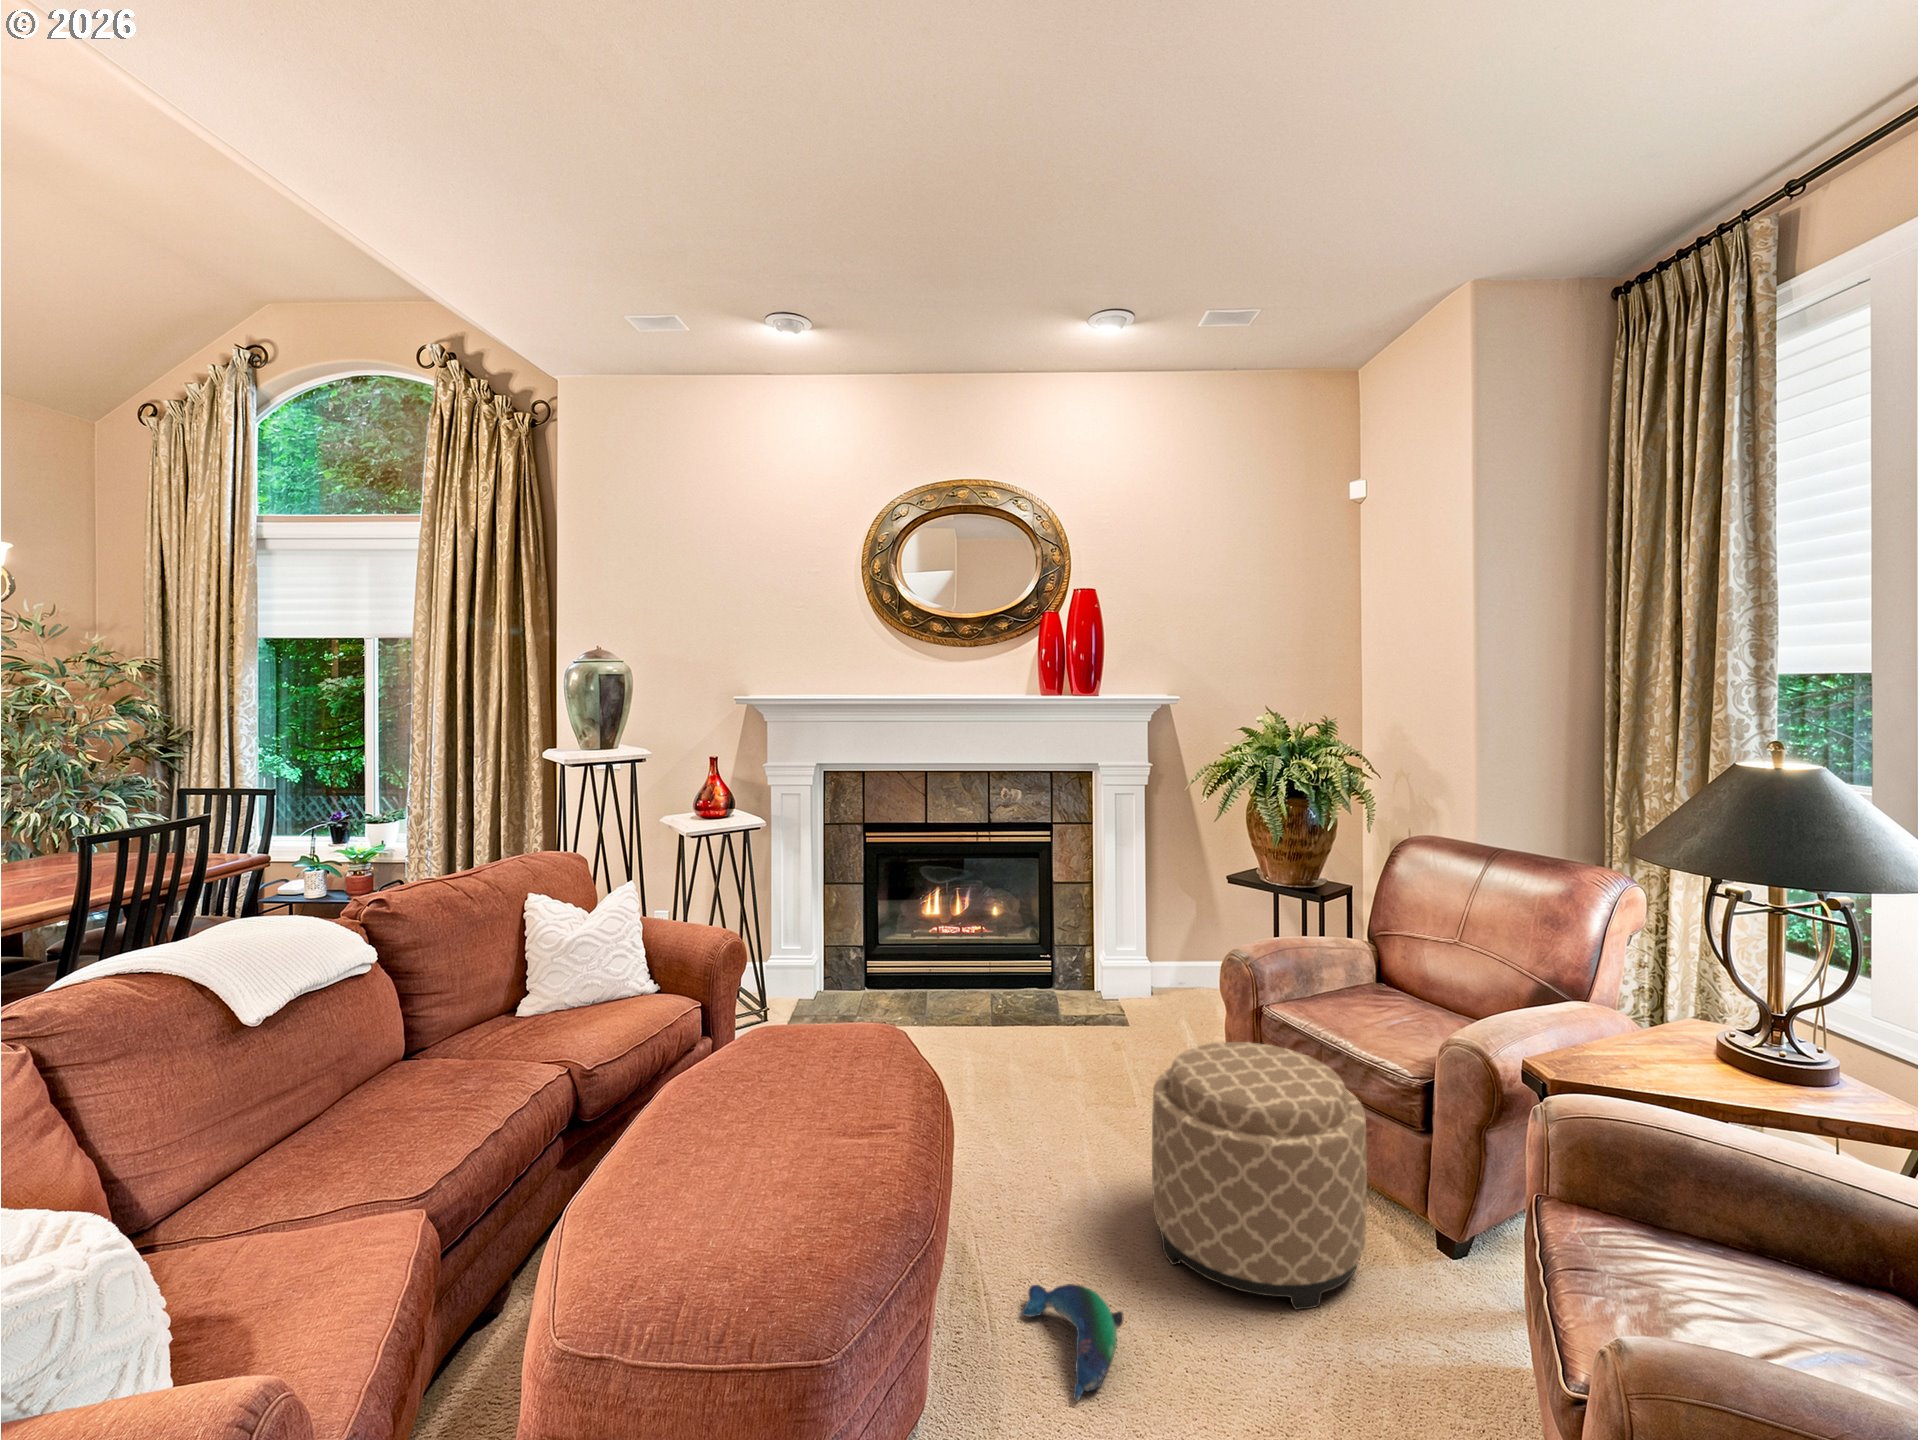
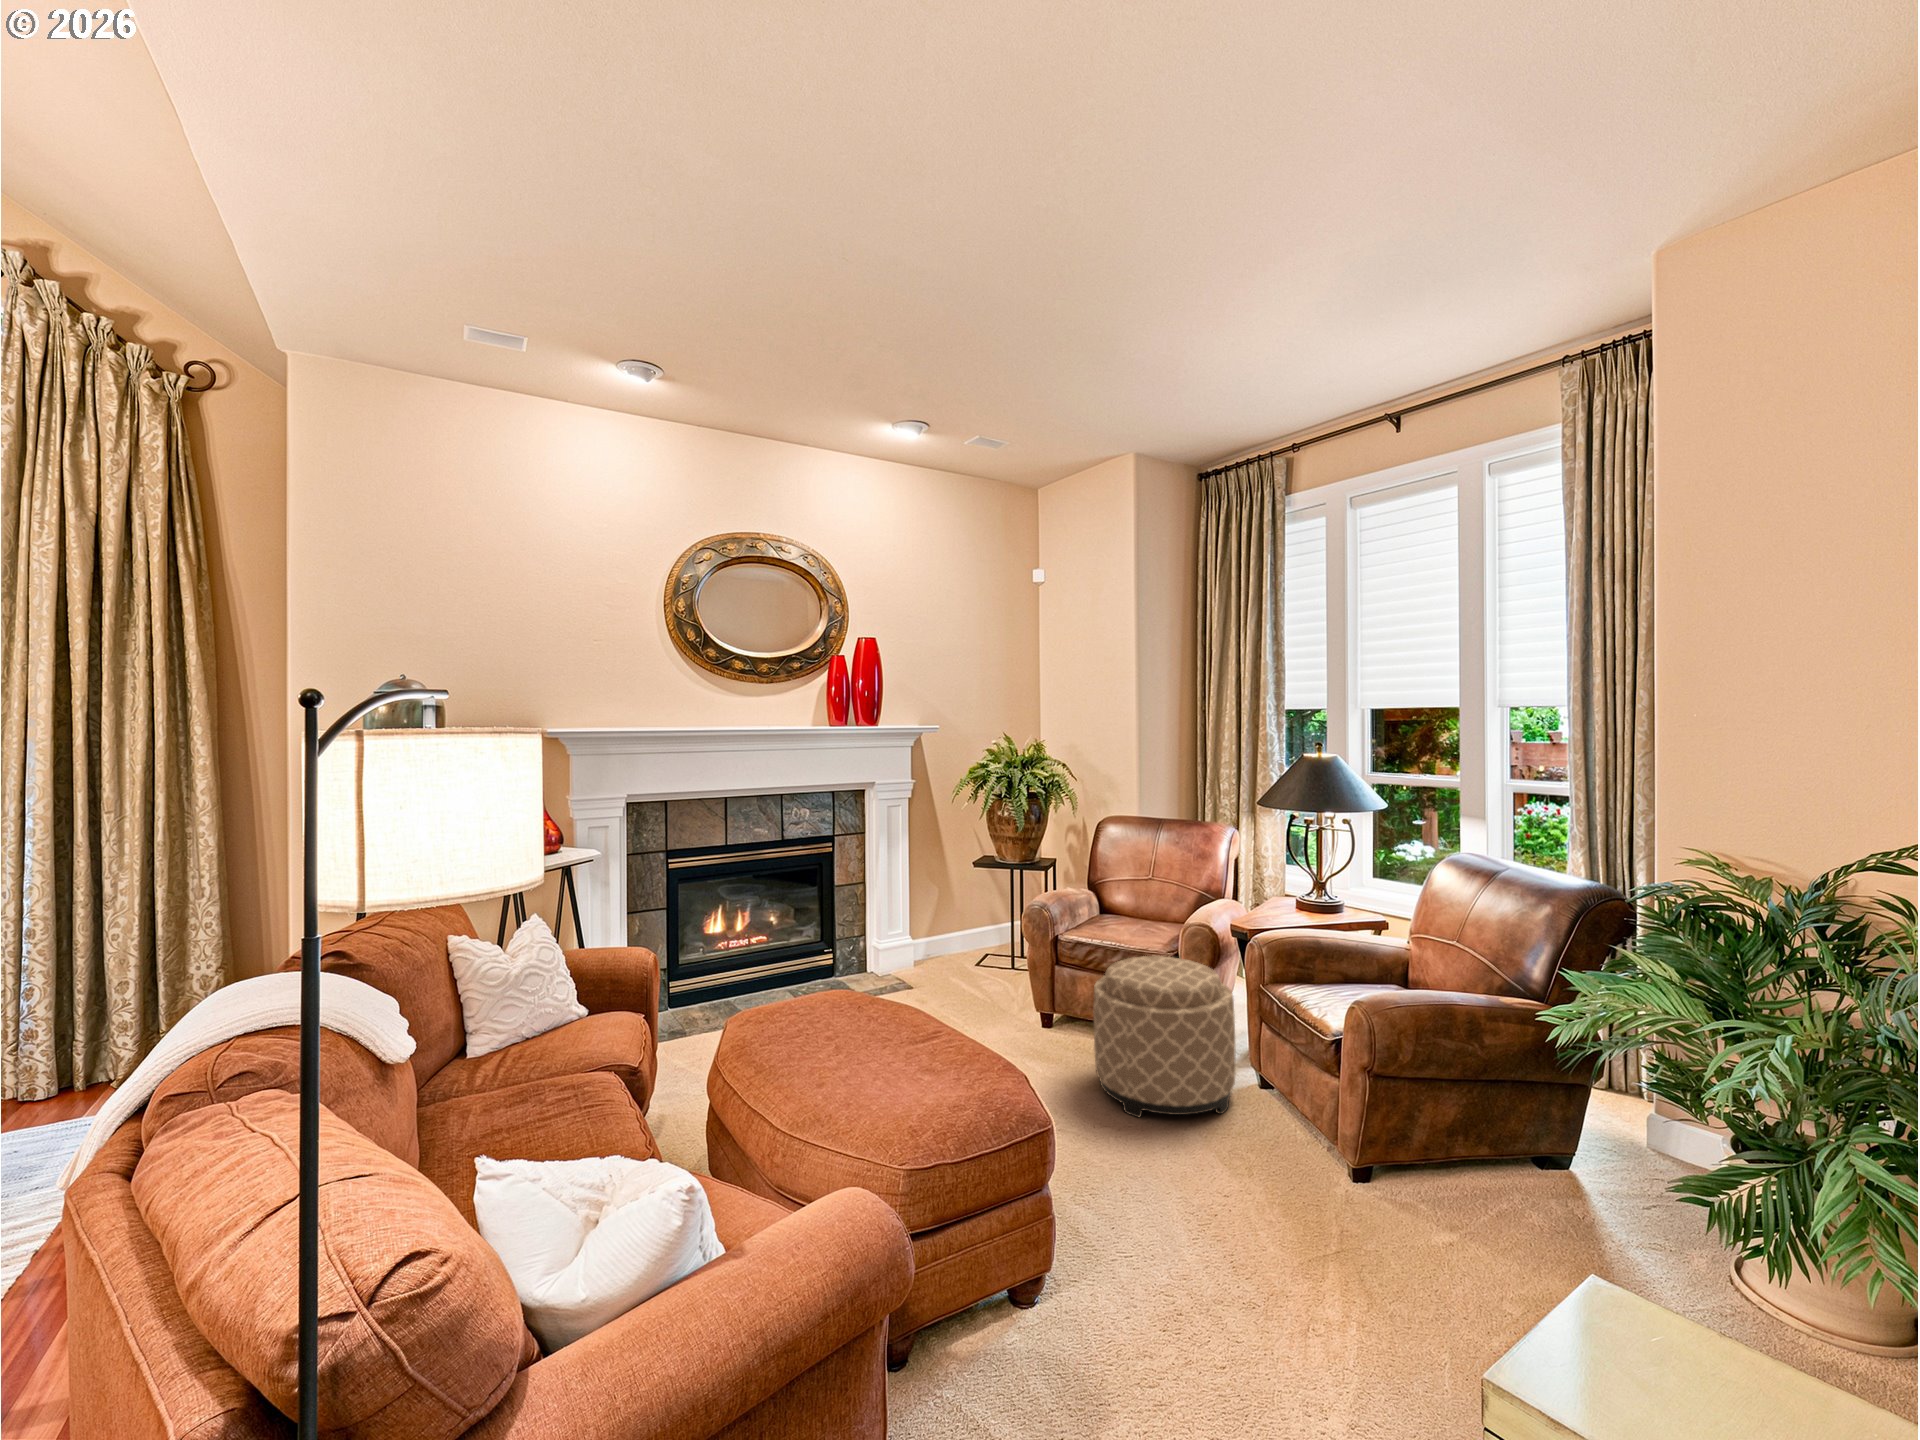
plush toy: present [1022,1284,1123,1401] -> none [1096,1140,1197,1207]

